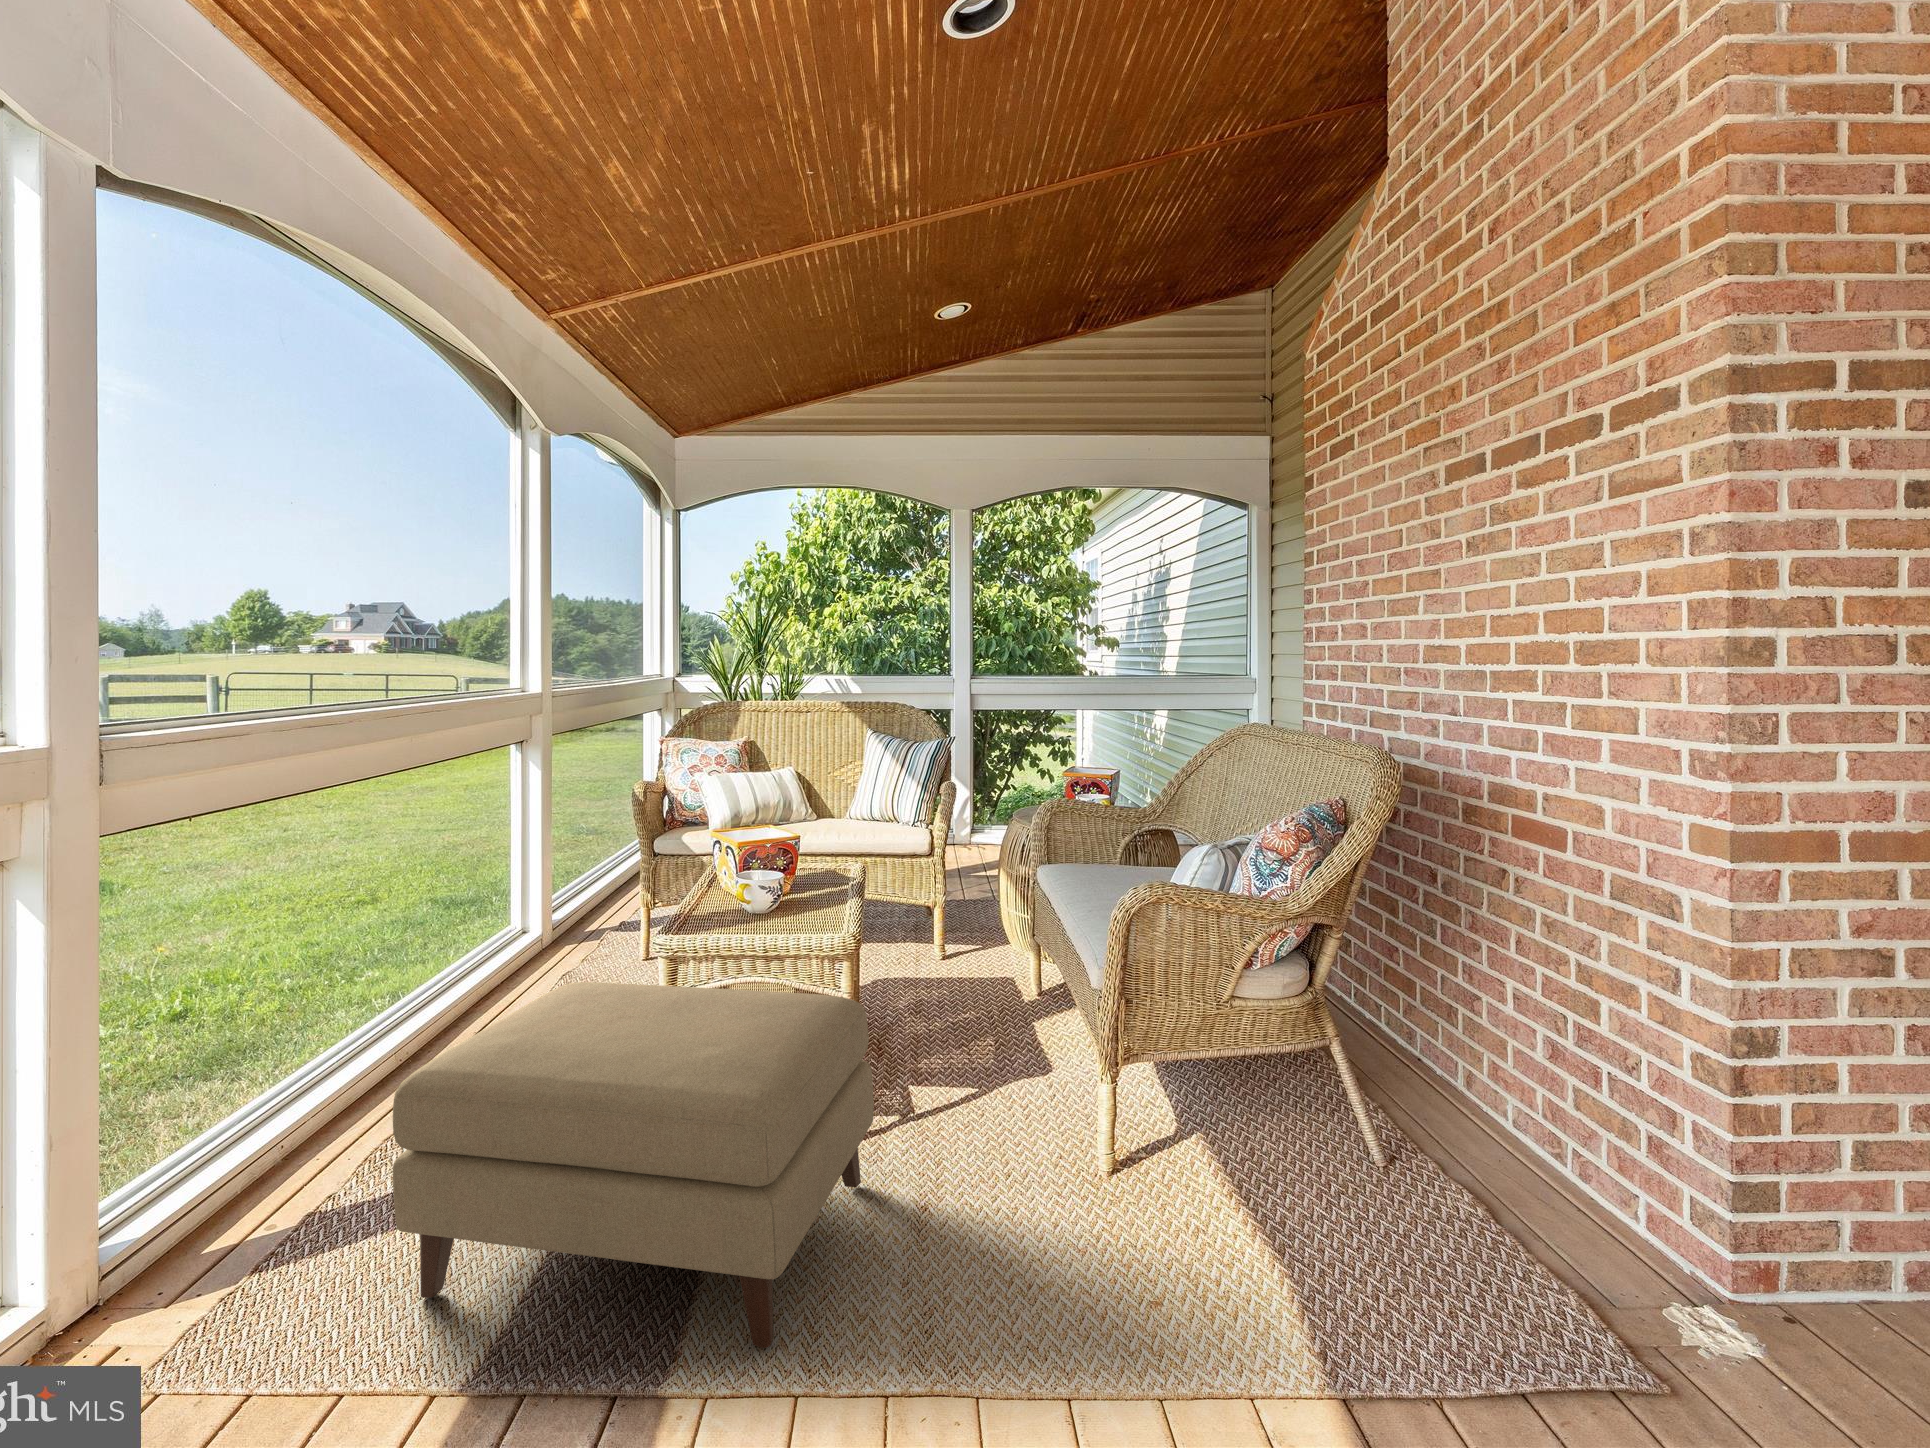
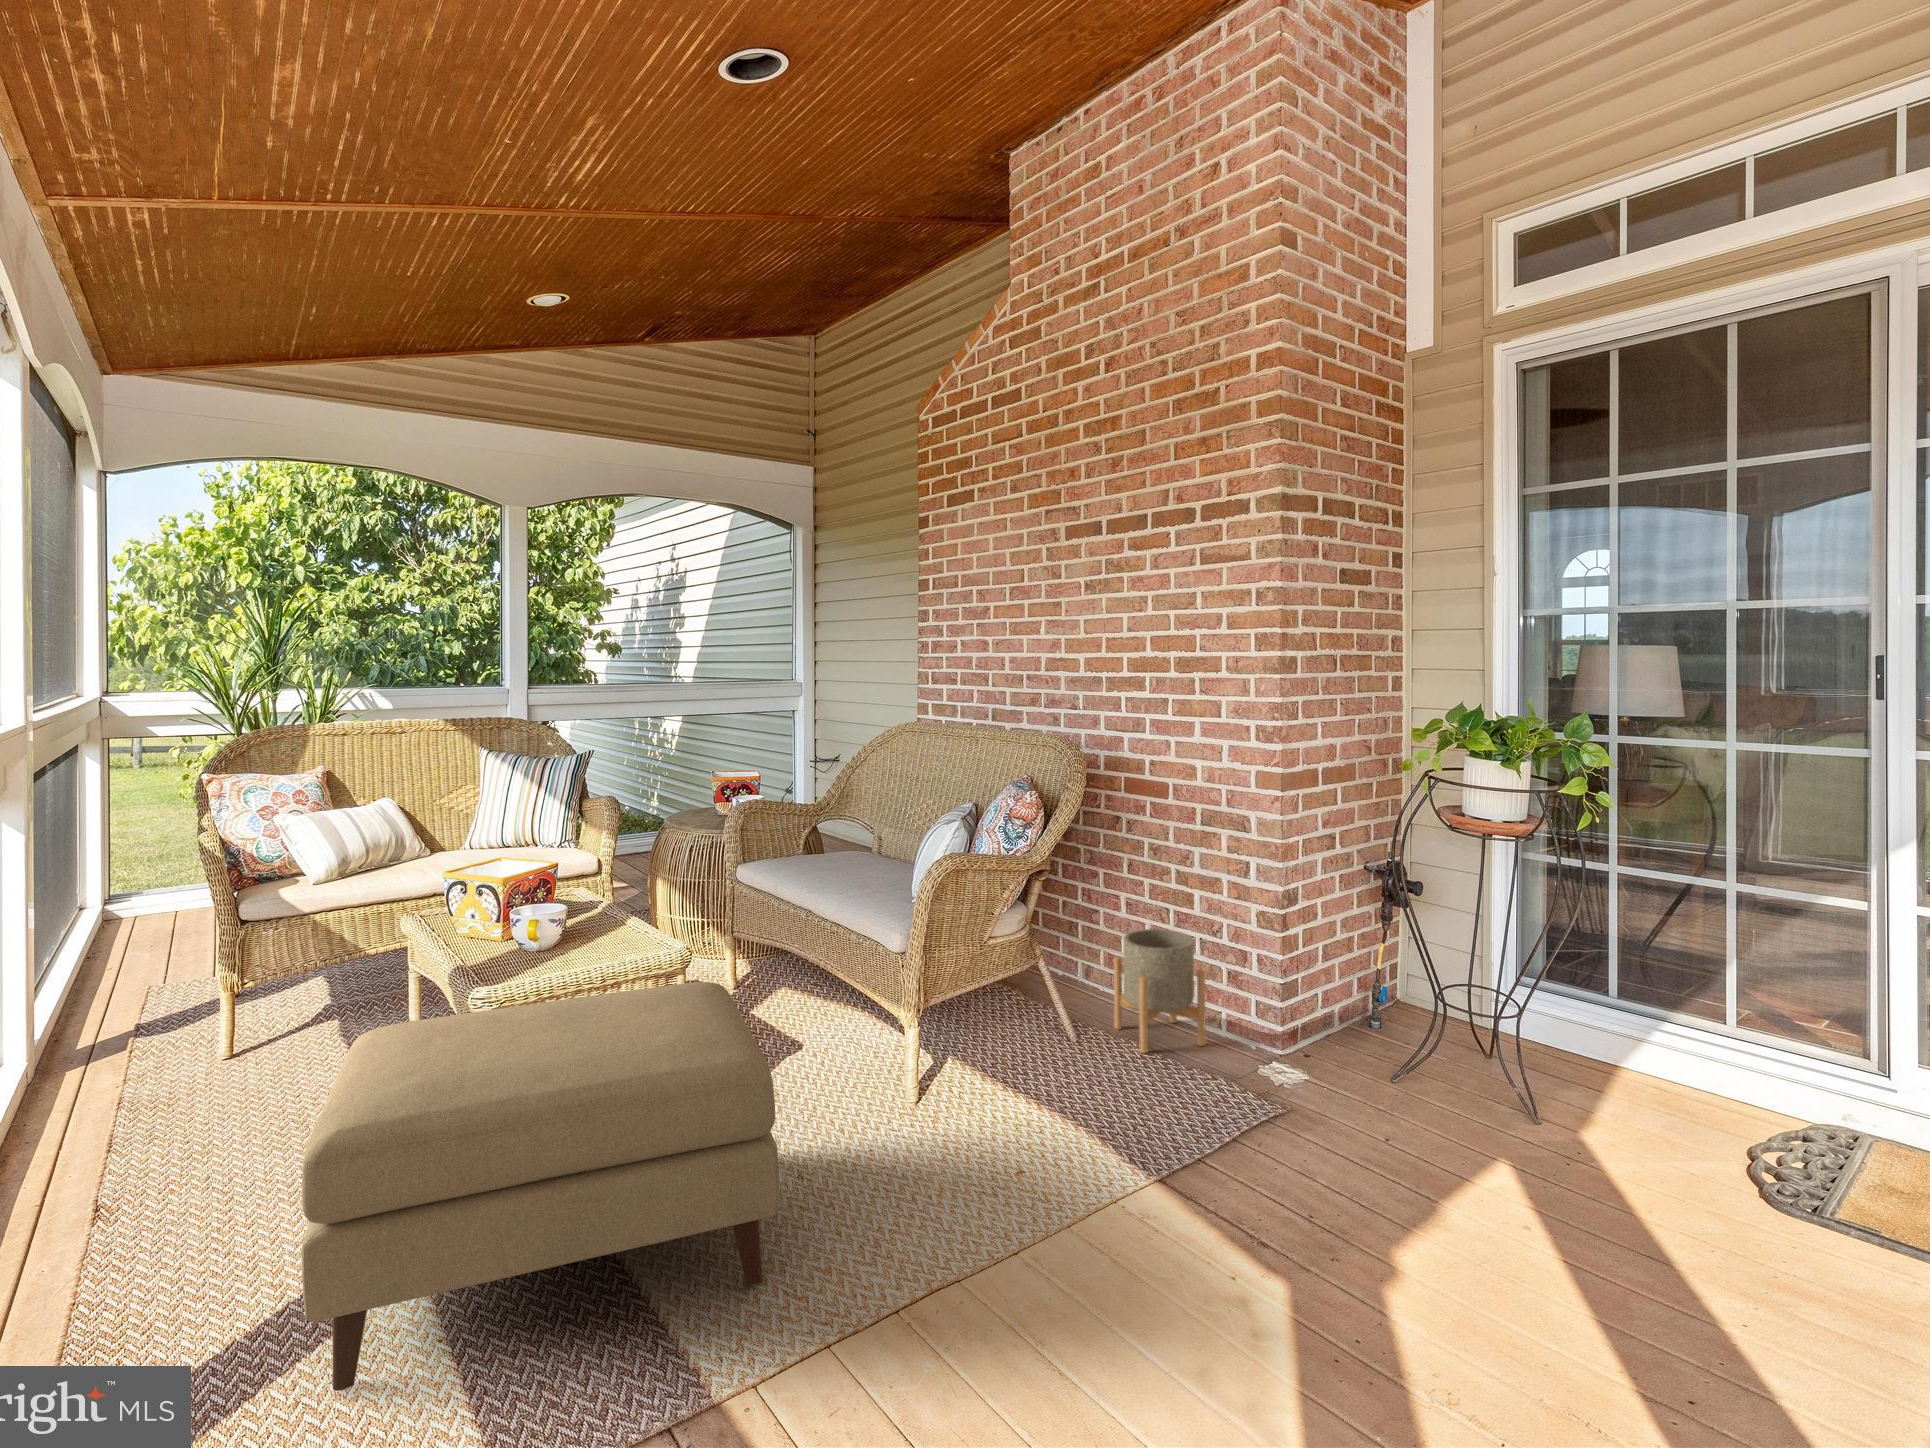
planter: none [1452,1037,1589,1238] -> present [1114,929,1205,1053]

